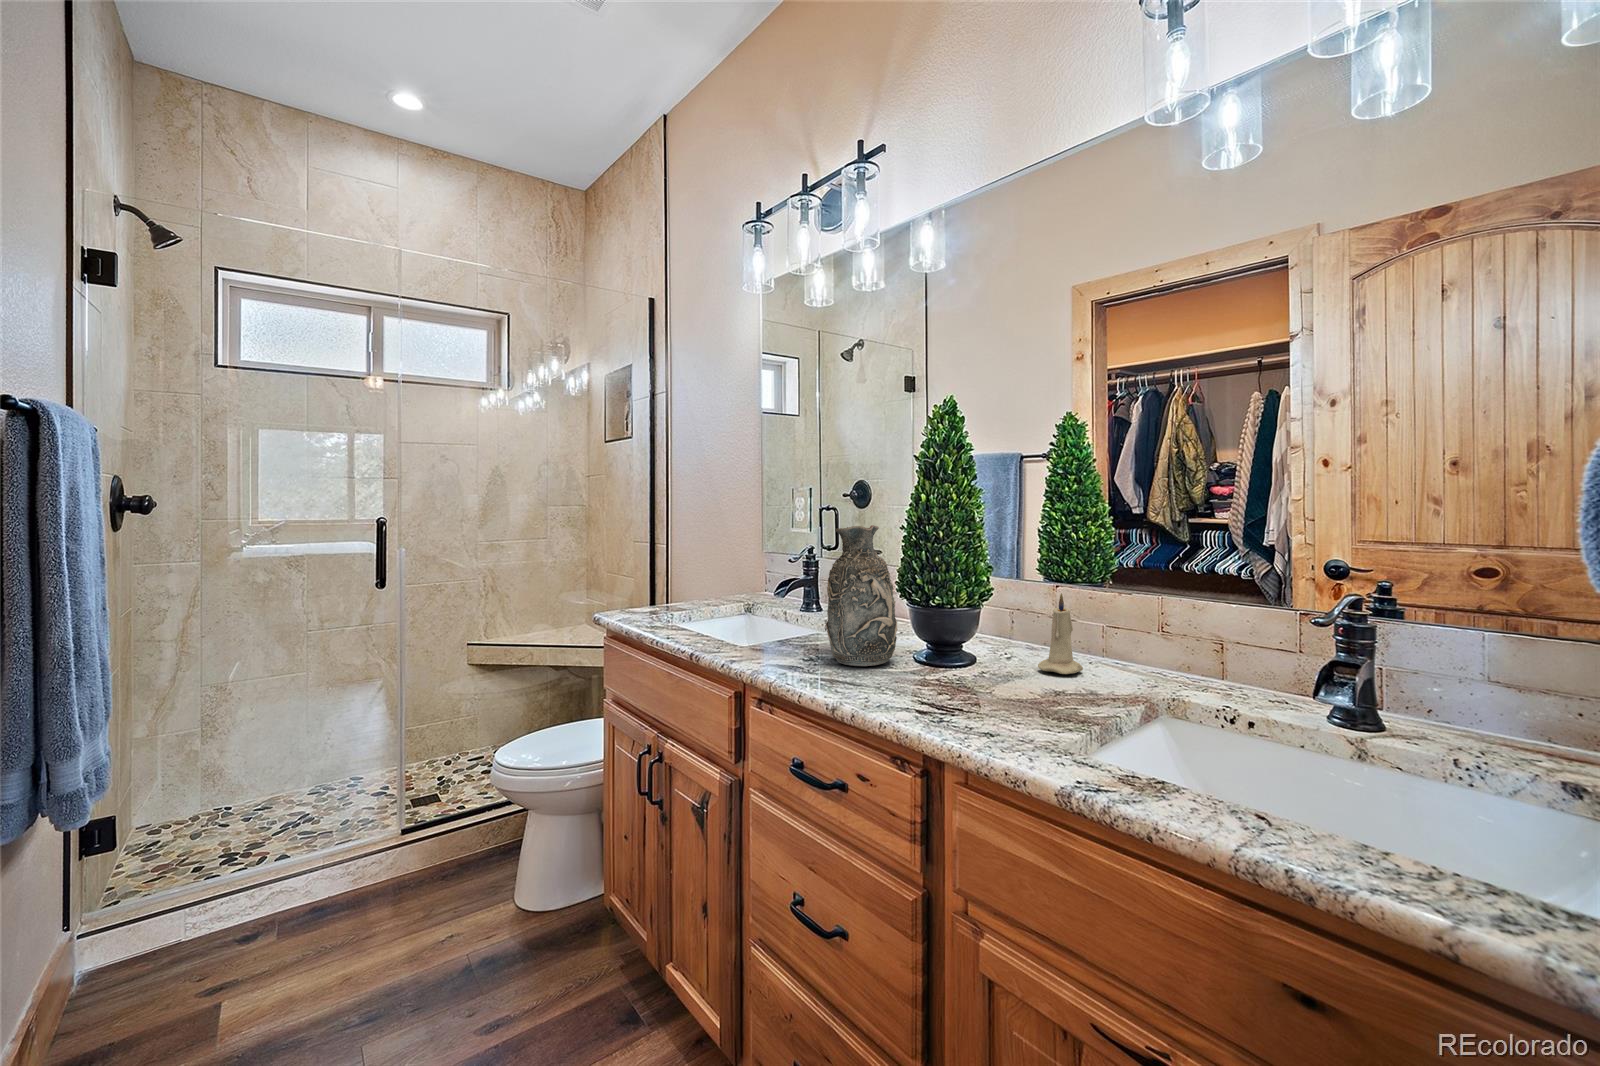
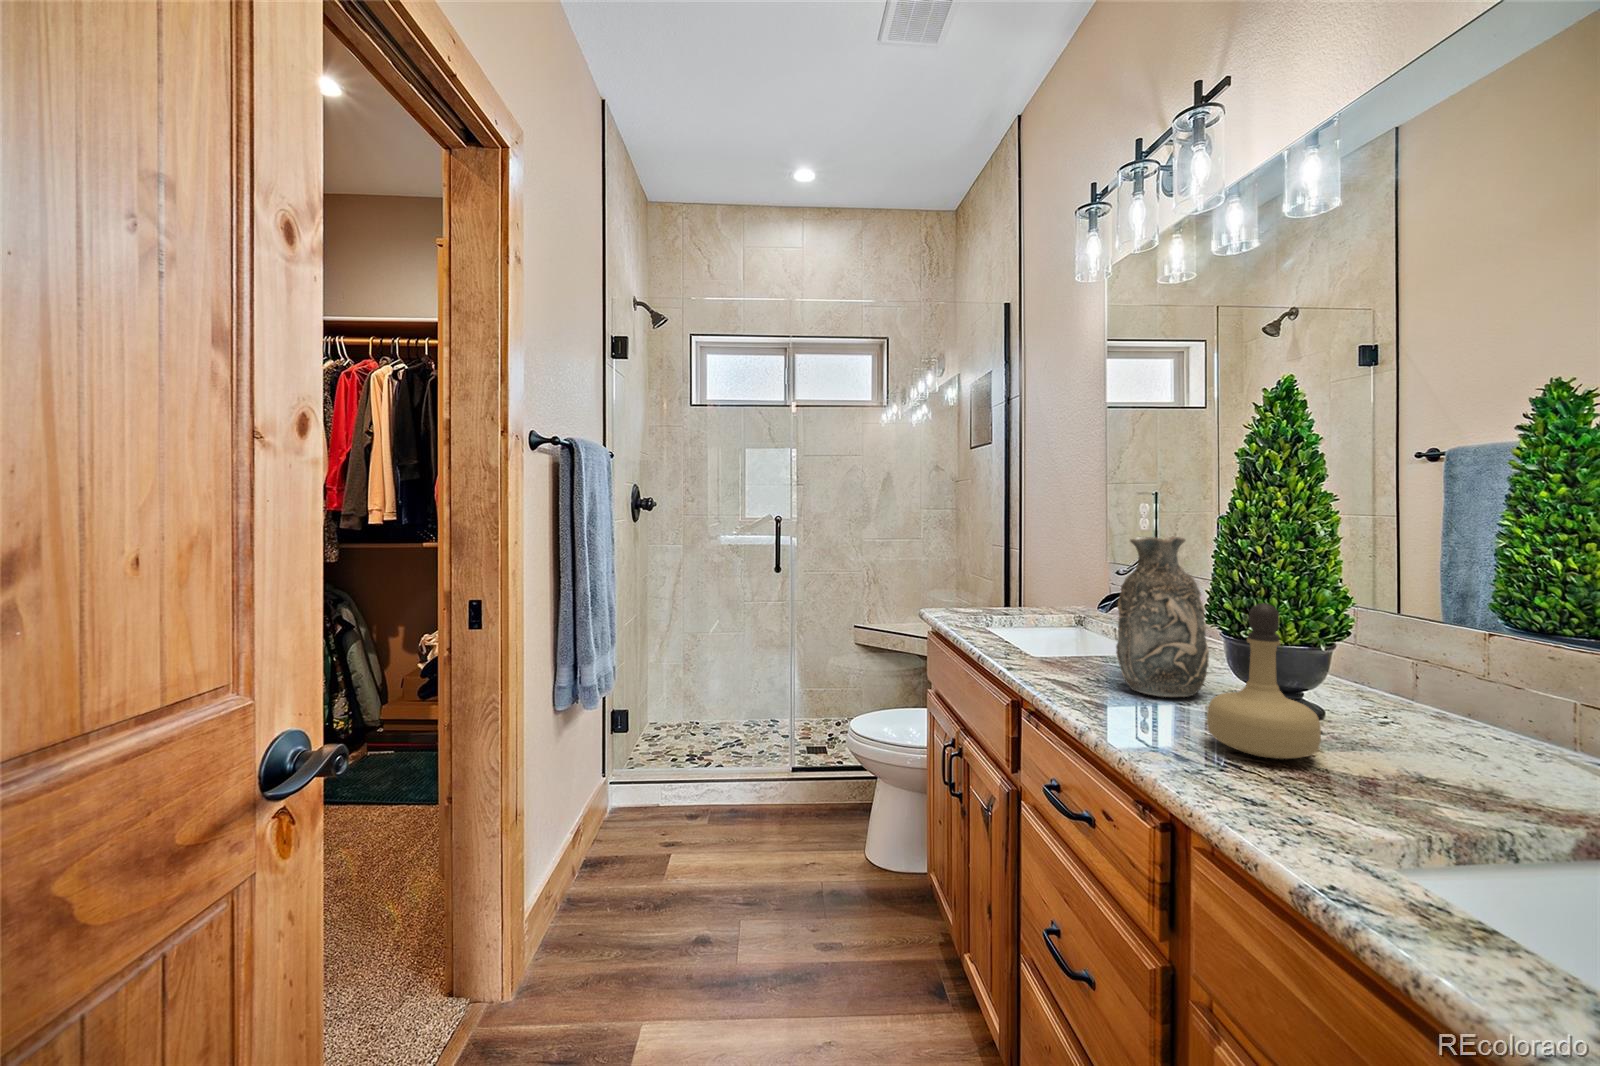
perfume bottle: none [925,576,1002,700] -> present [1207,603,1321,759]
candle: present [1038,593,1083,674] -> none [1425,639,1515,757]

